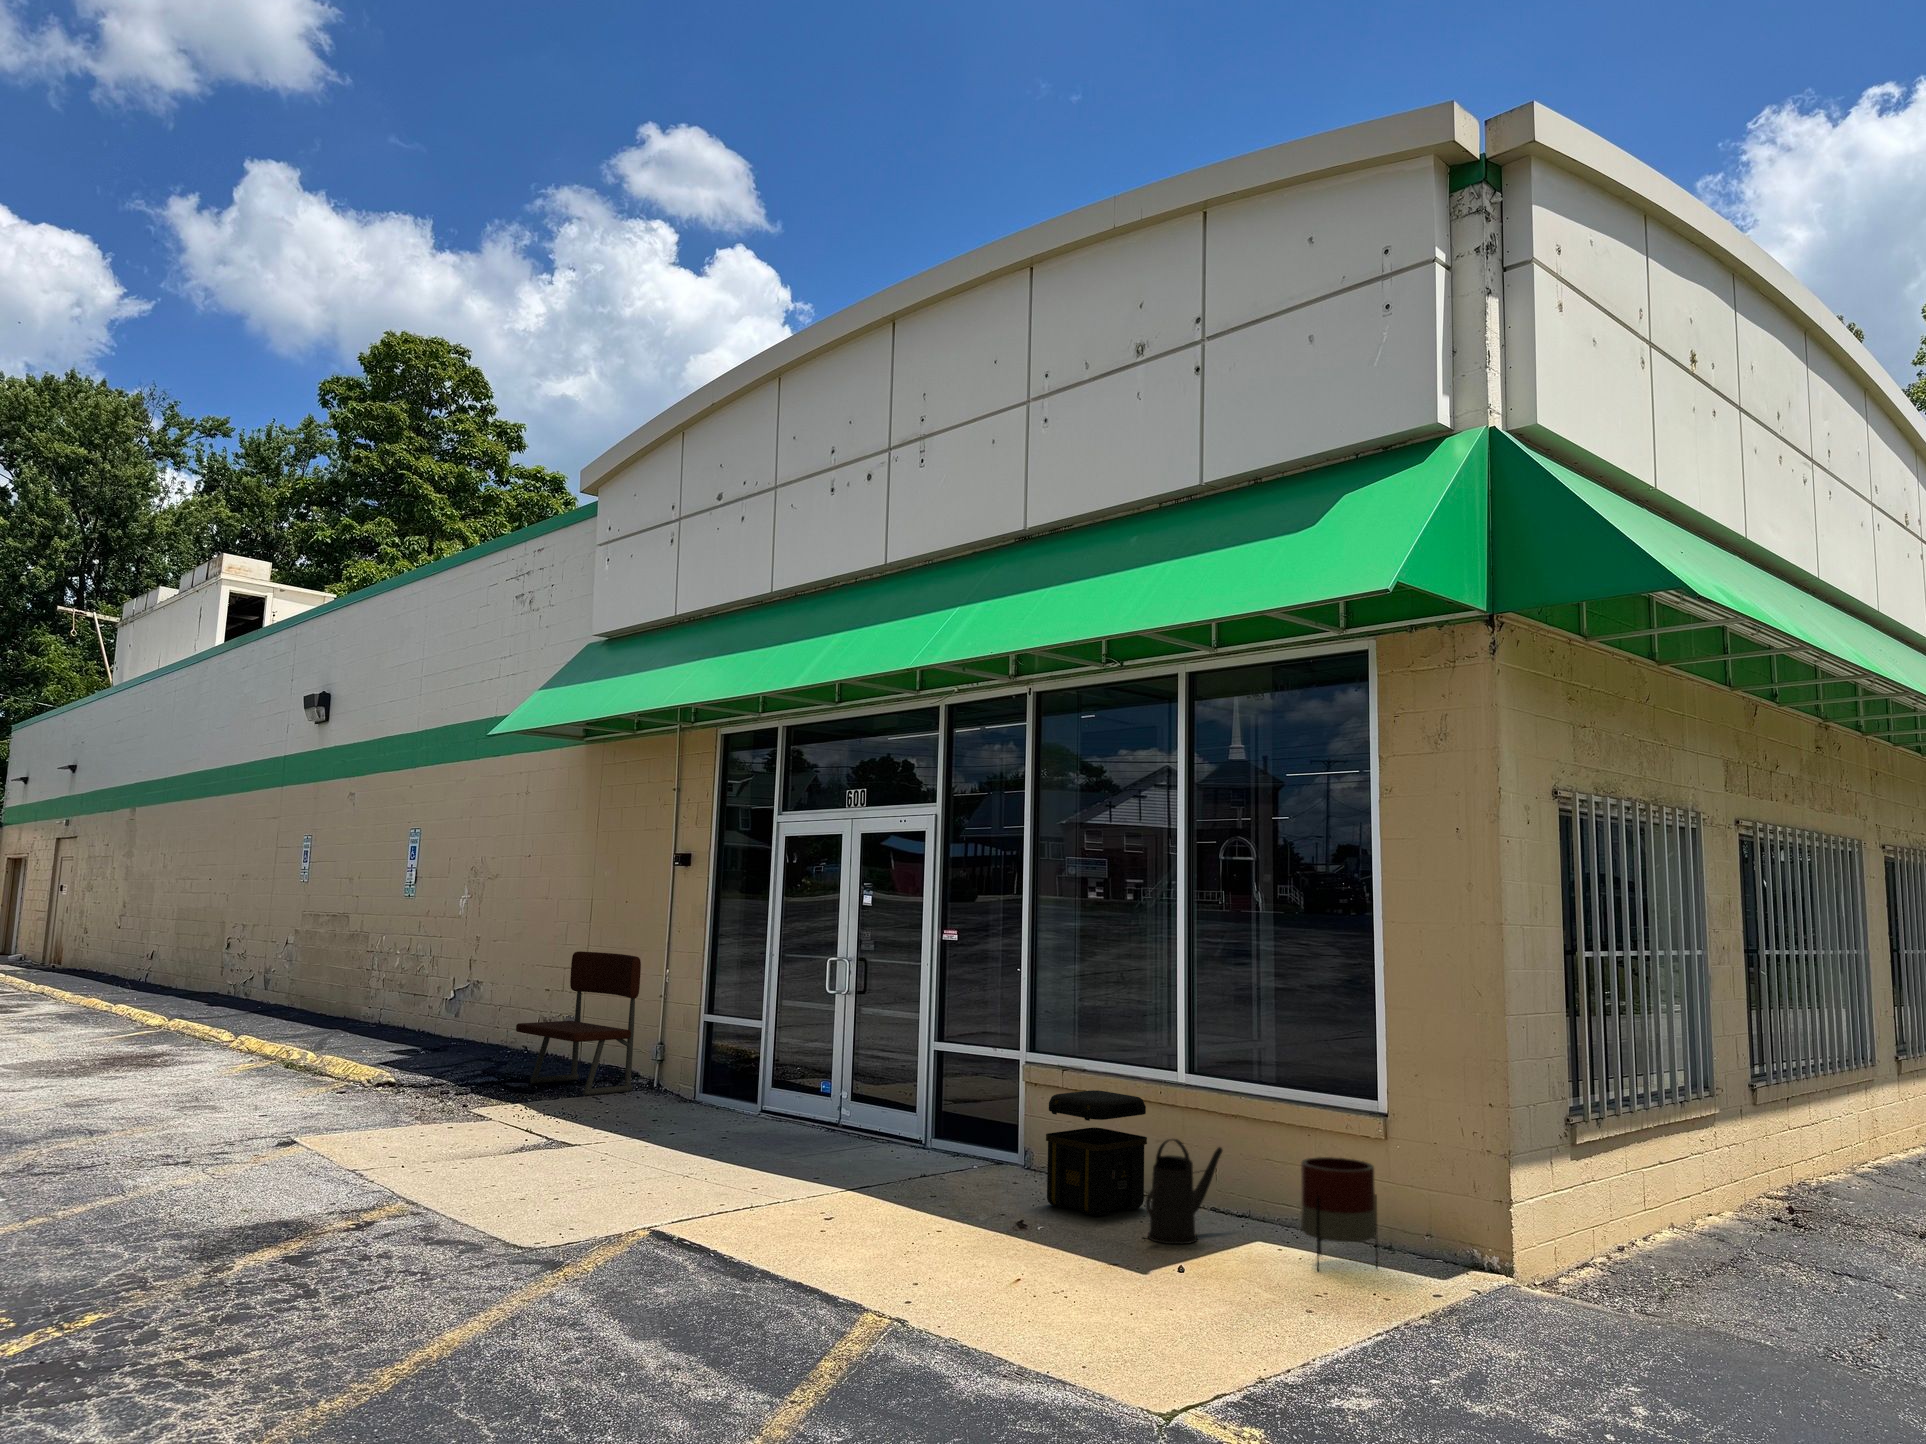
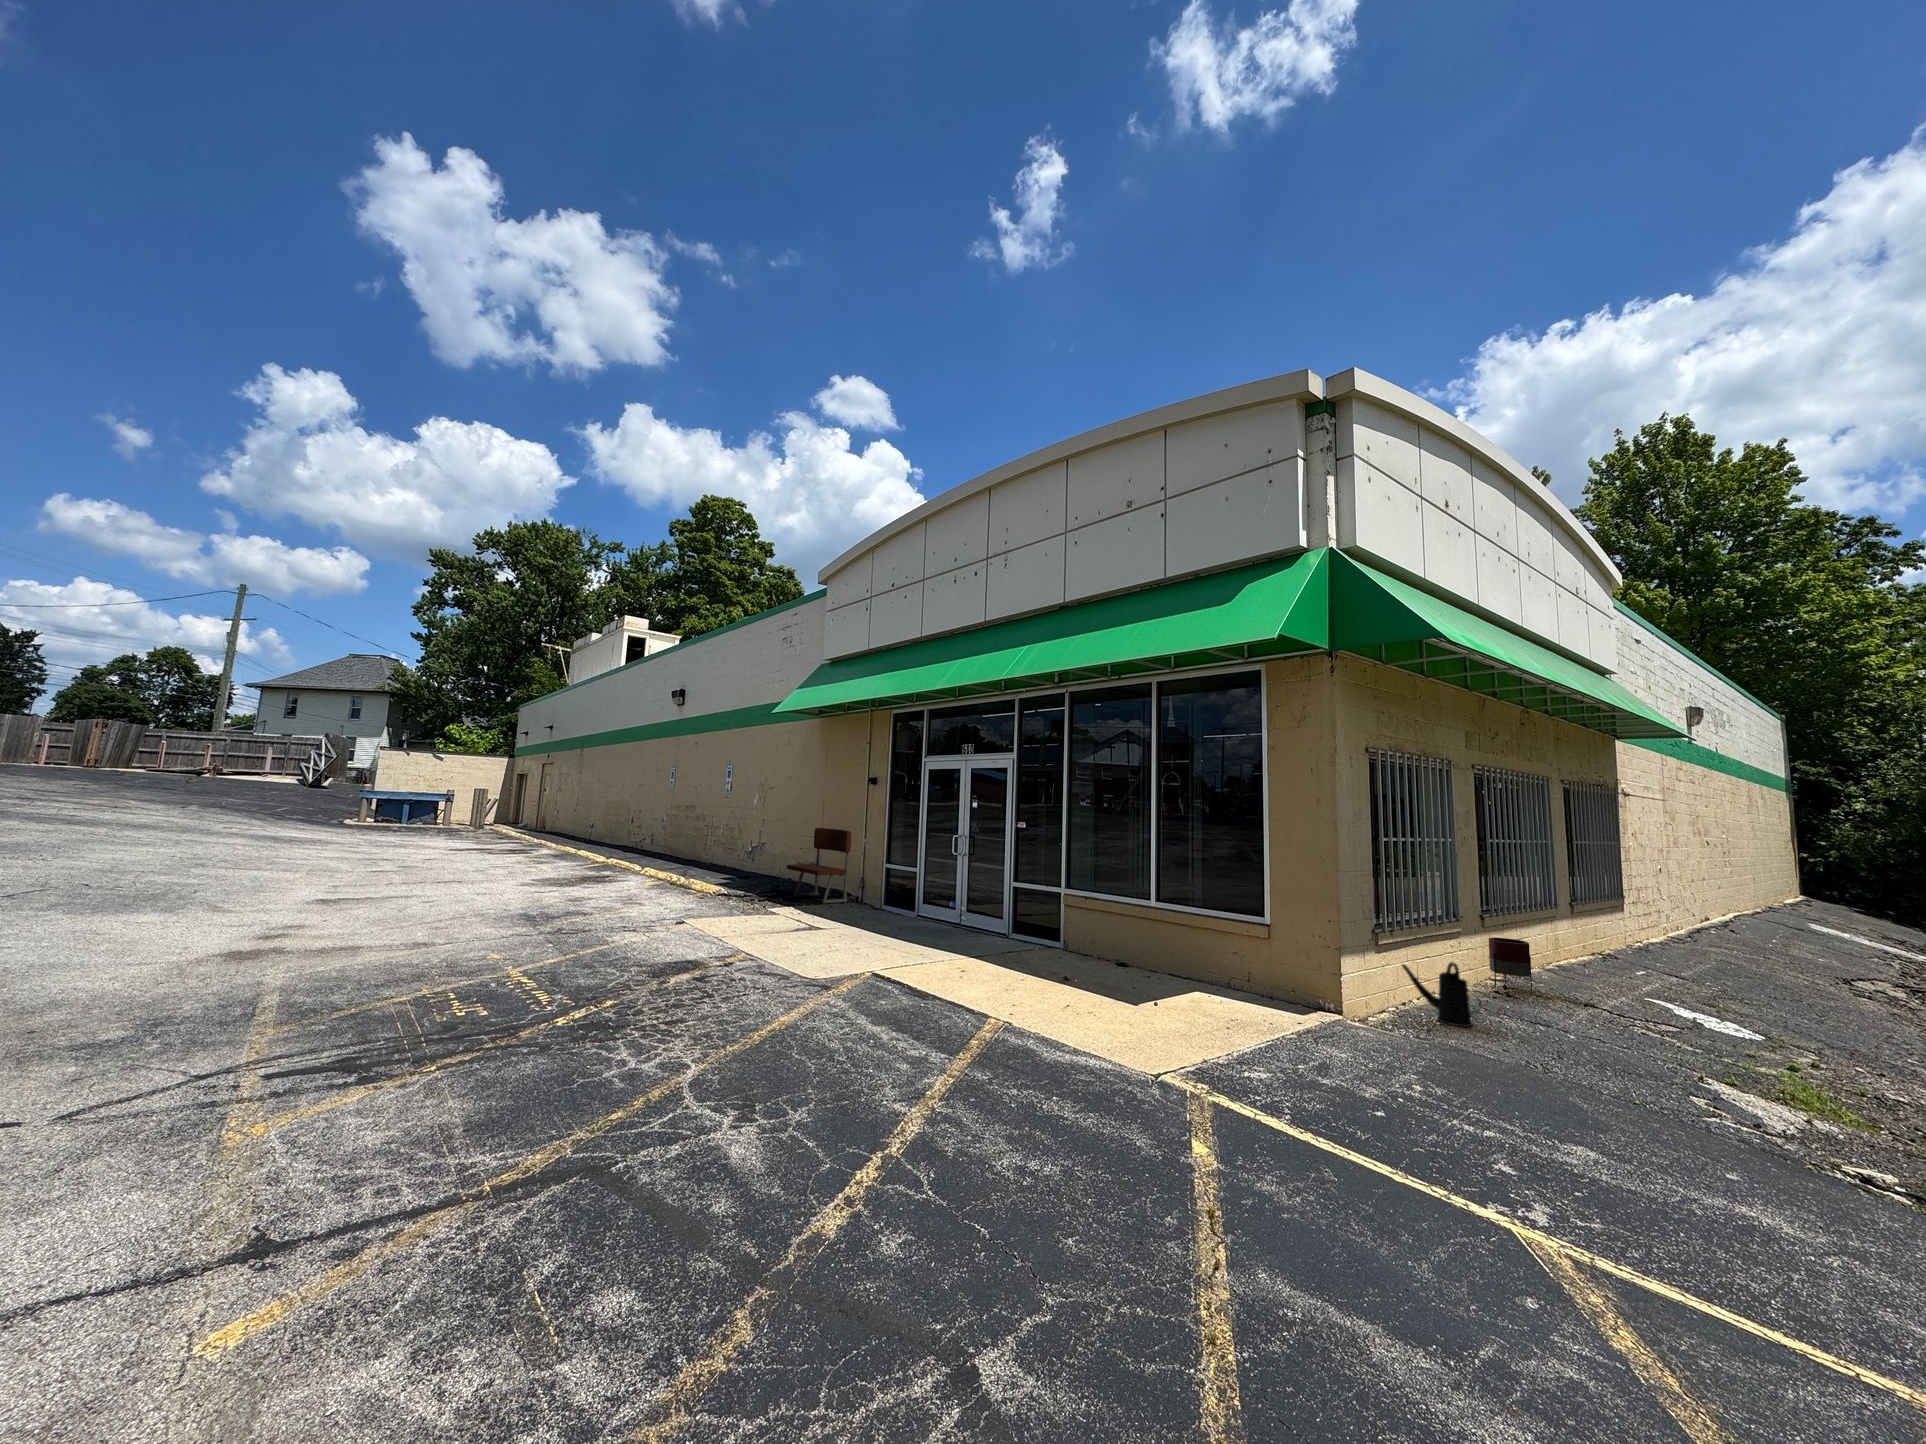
toolbox: present [1046,1090,1147,1216] -> none [1076,908,1132,975]
watering can: present [1146,1139,1223,1244] -> present [1402,962,1481,1027]
planter: present [1301,1157,1378,1271] -> present [1489,938,1532,991]

